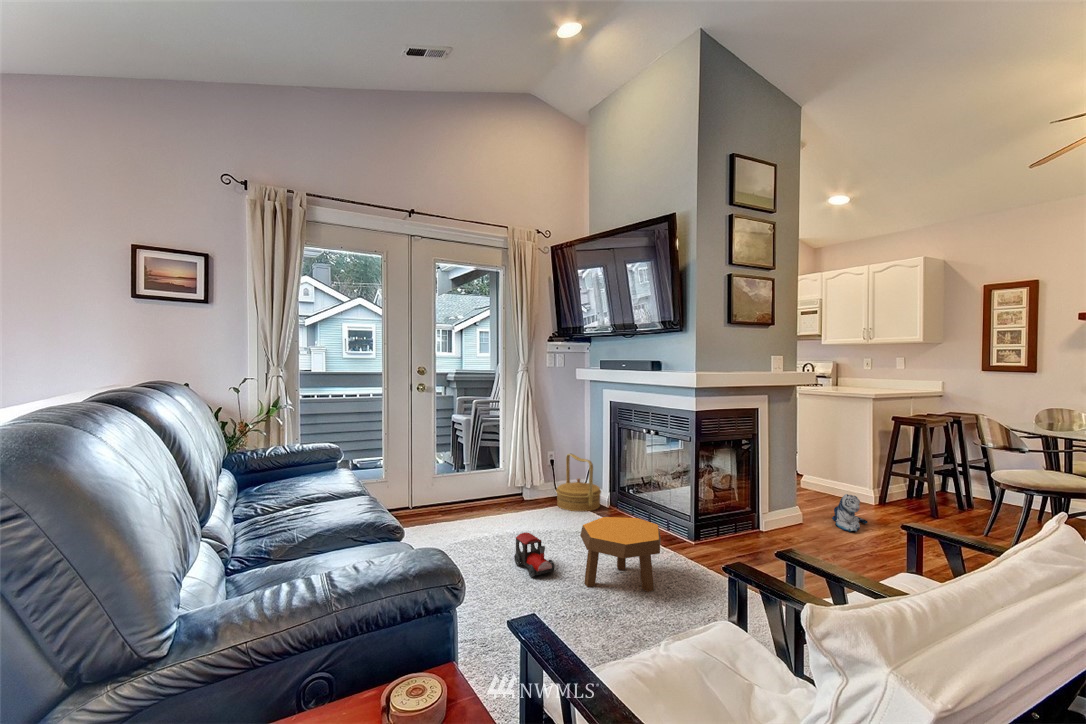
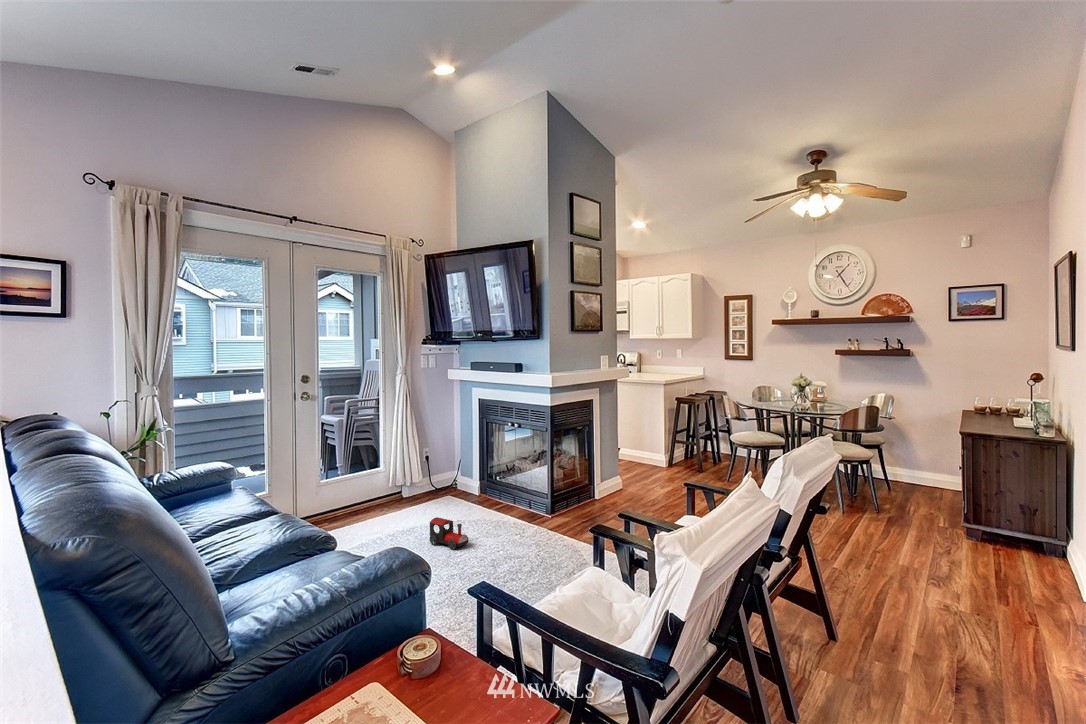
woven basket: present [556,454,601,512] -> none [419,451,462,503]
plush toy: present [832,494,868,532] -> none [639,460,662,487]
footstool: present [580,517,661,592] -> none [487,493,553,548]

